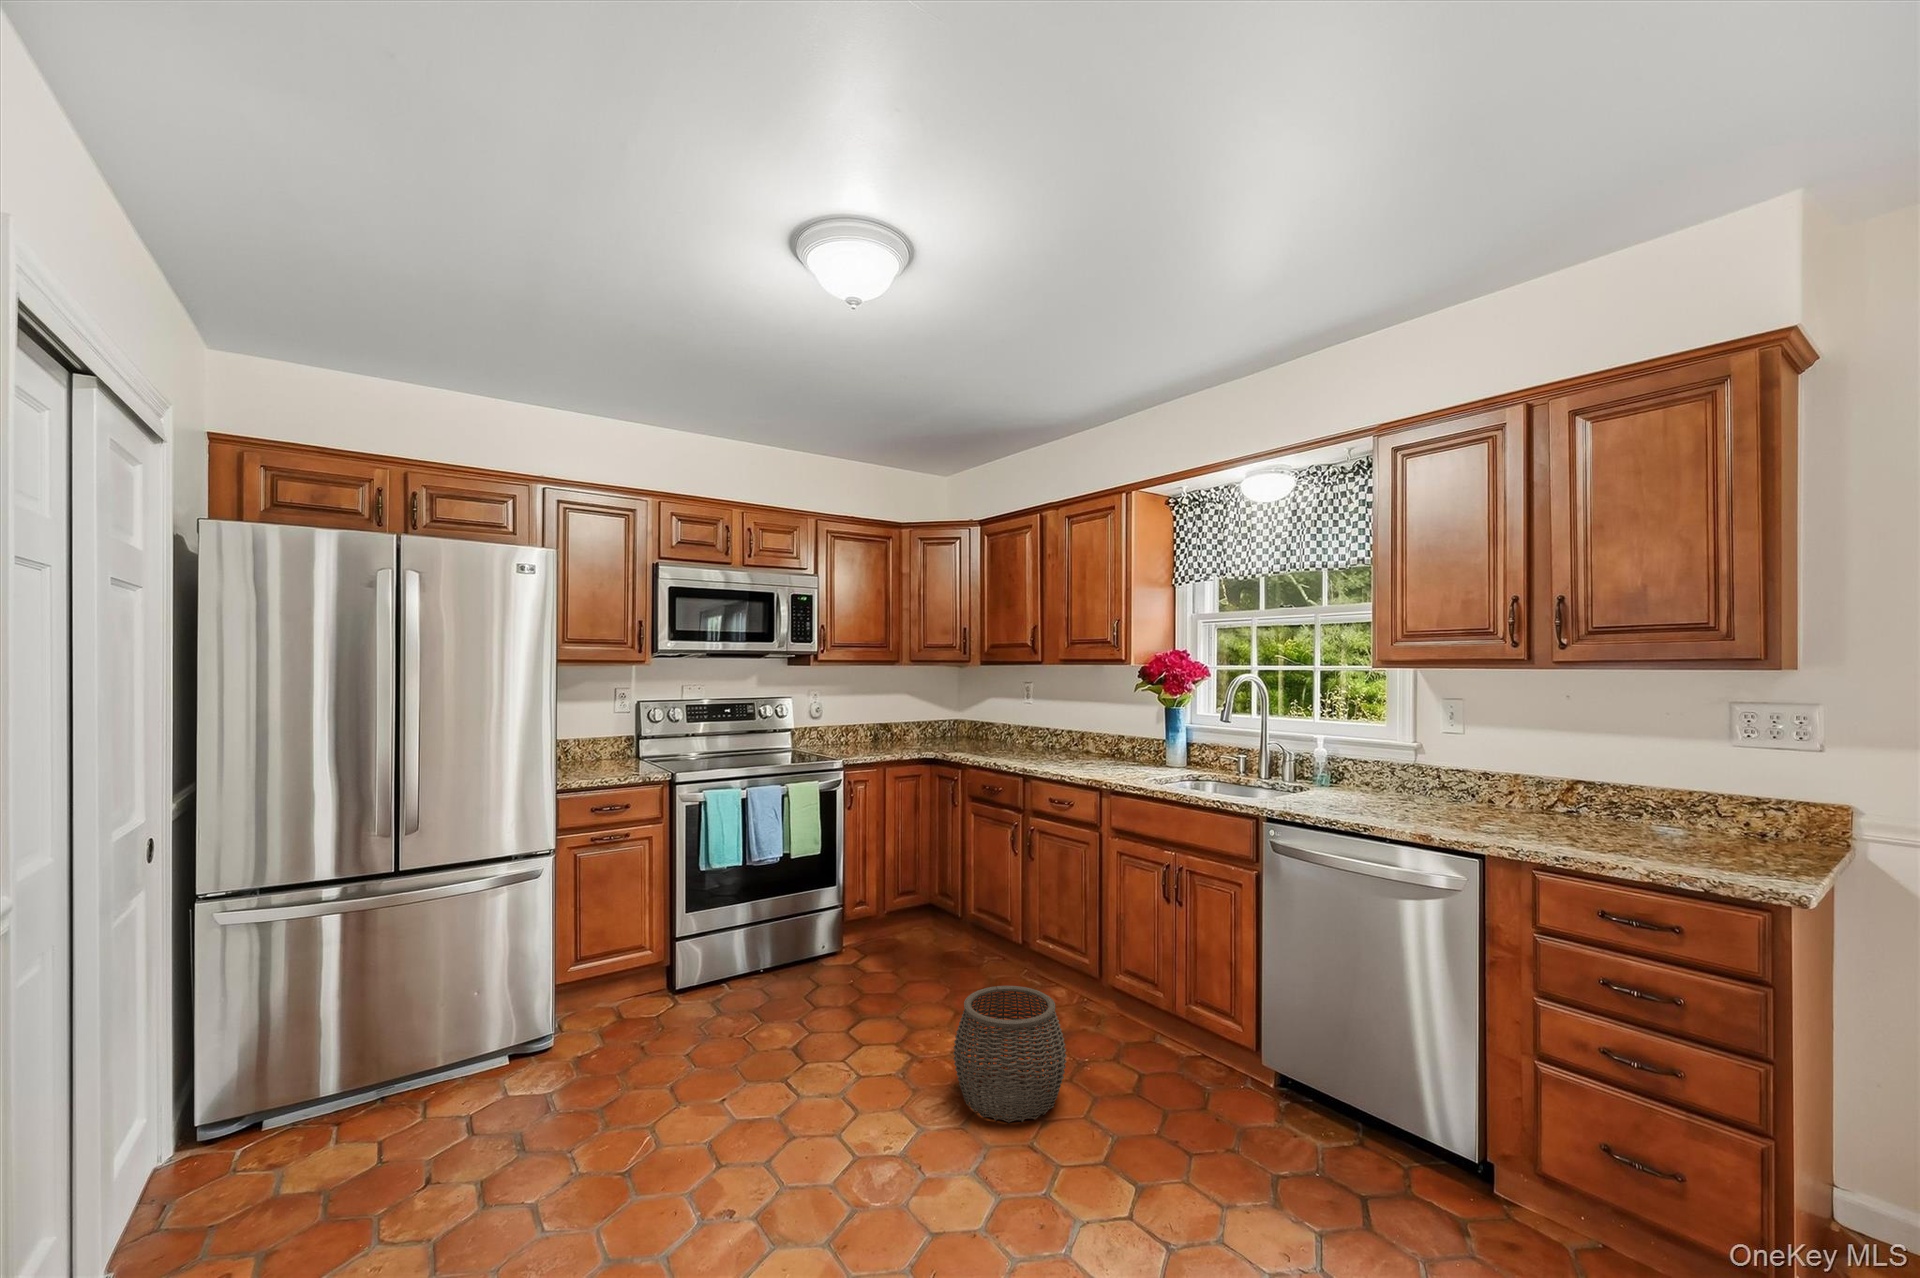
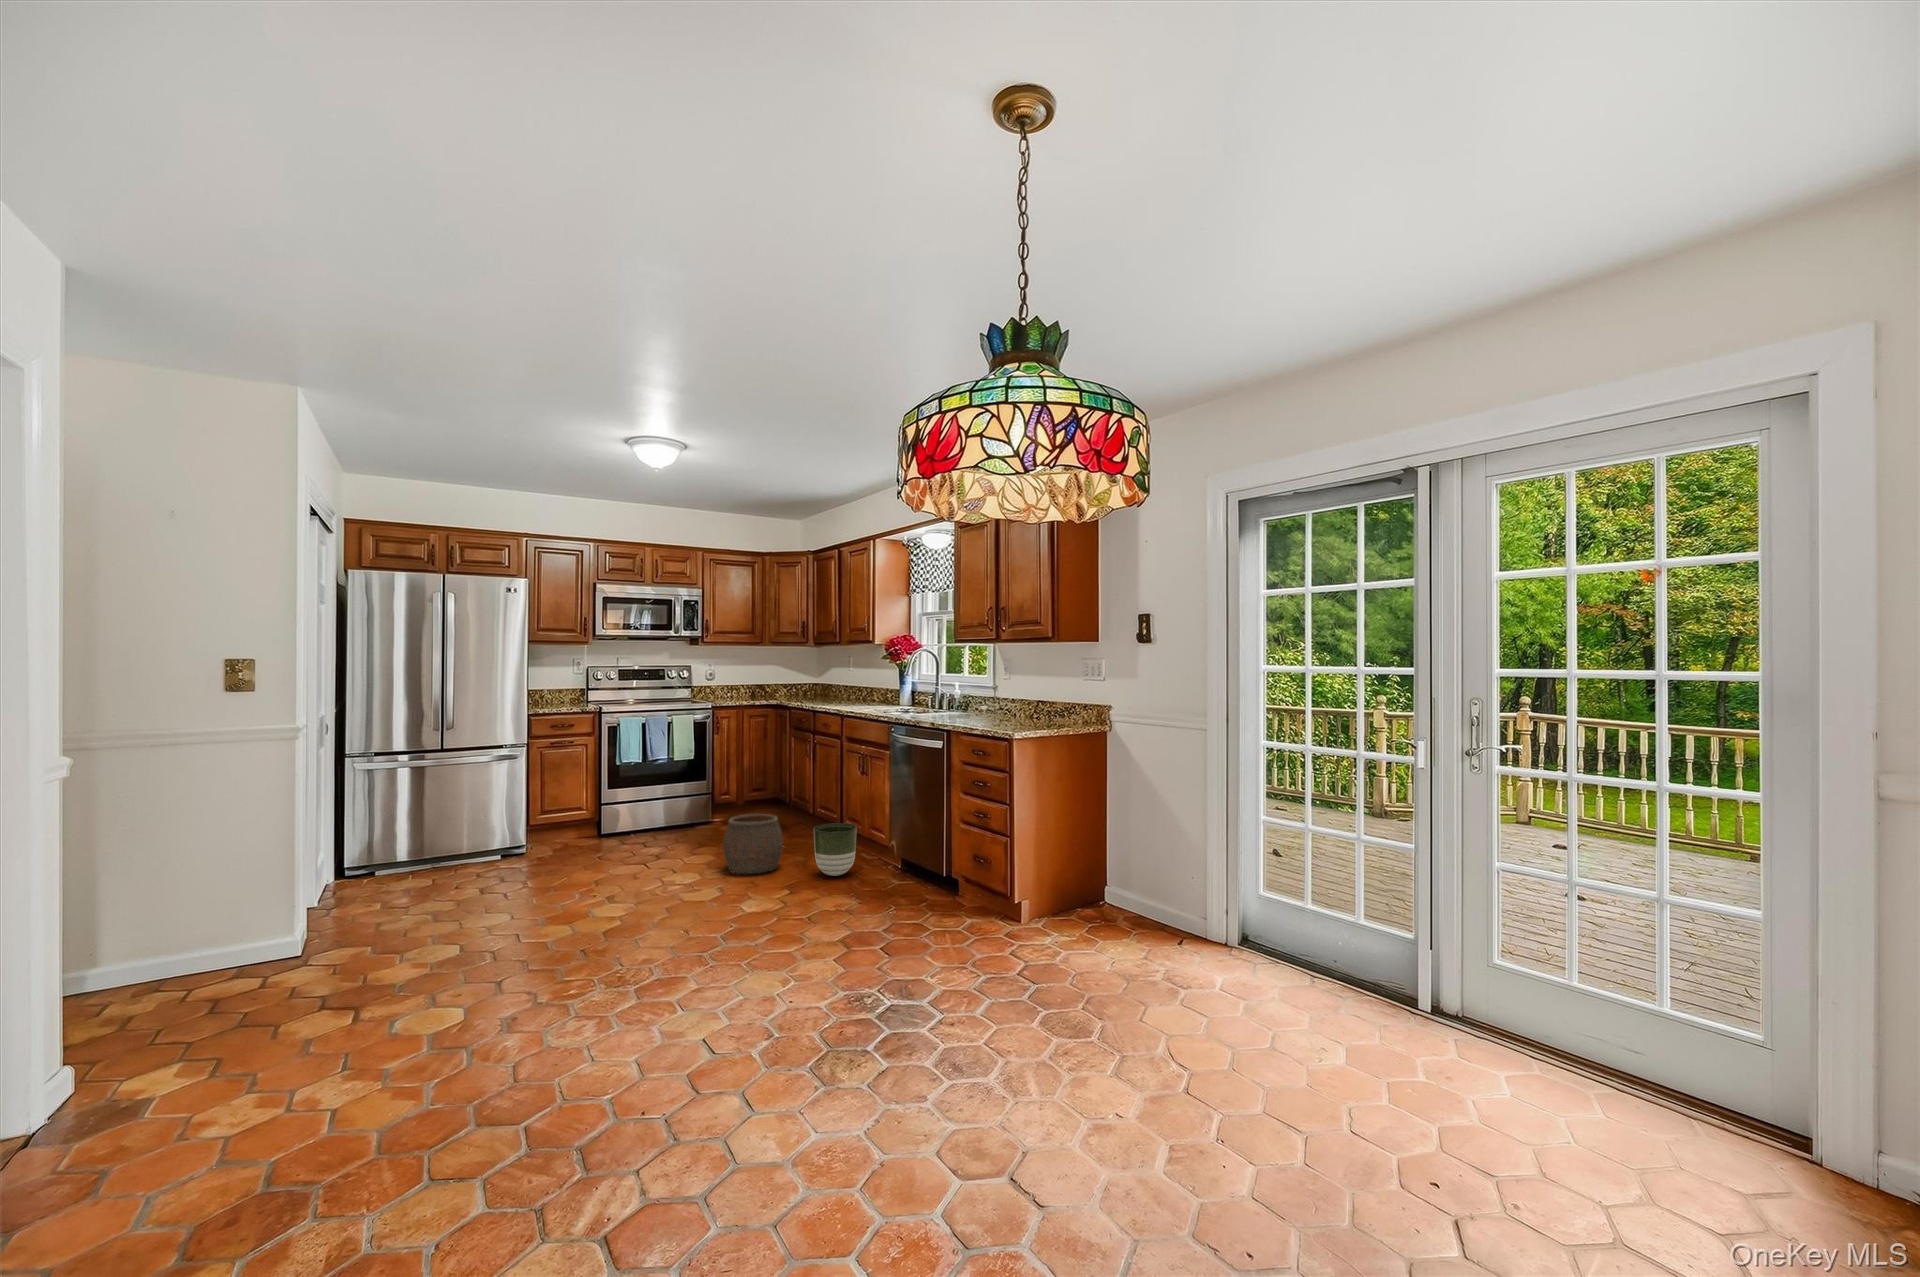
planter: none [1140,1010,1224,1125] -> present [814,823,857,876]

